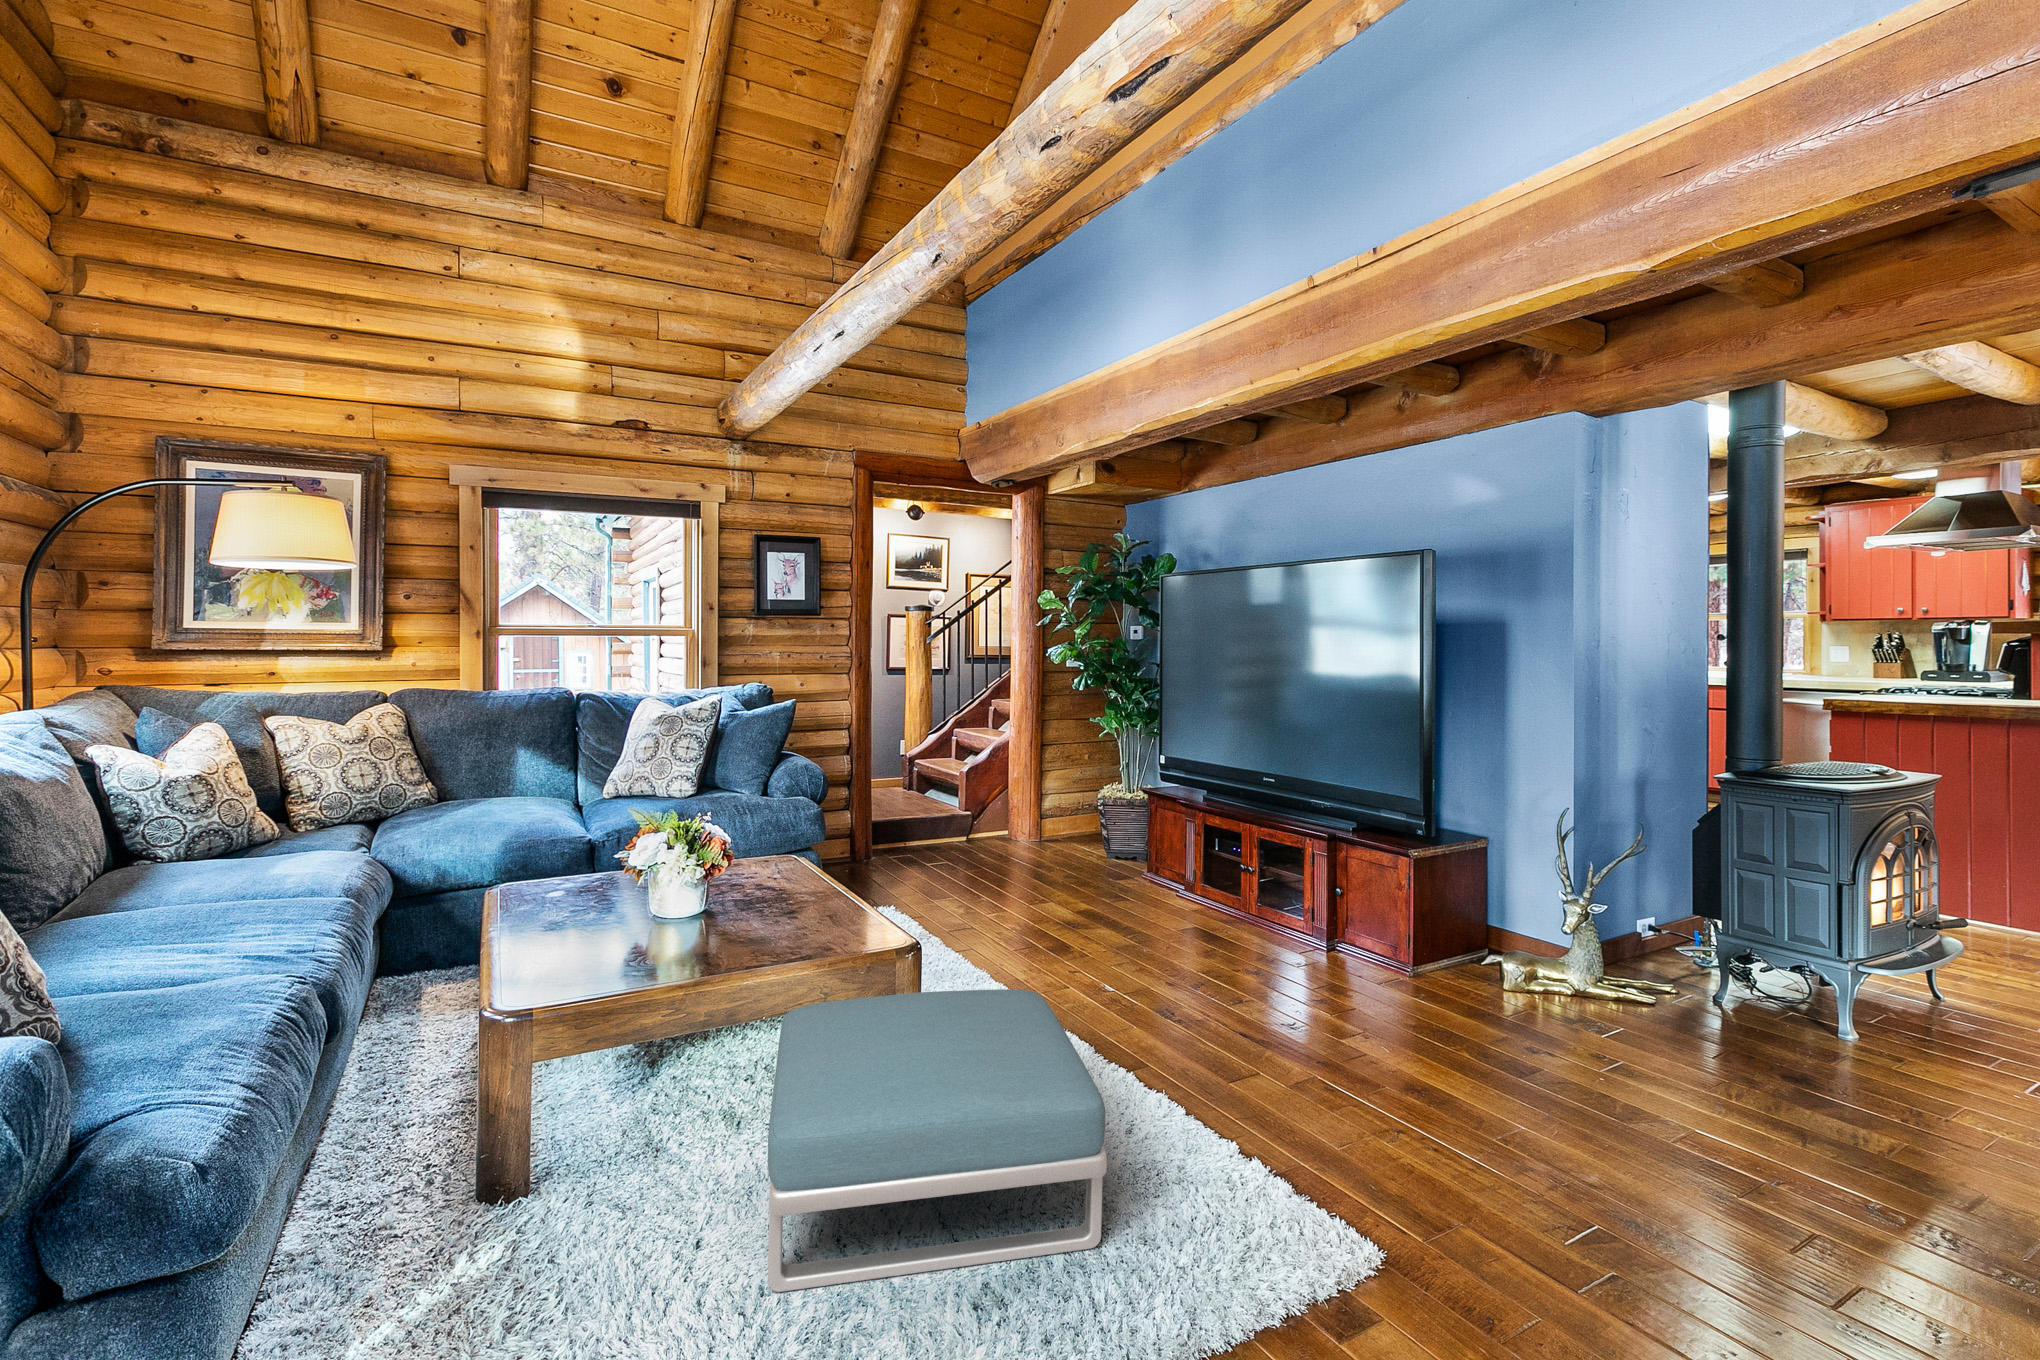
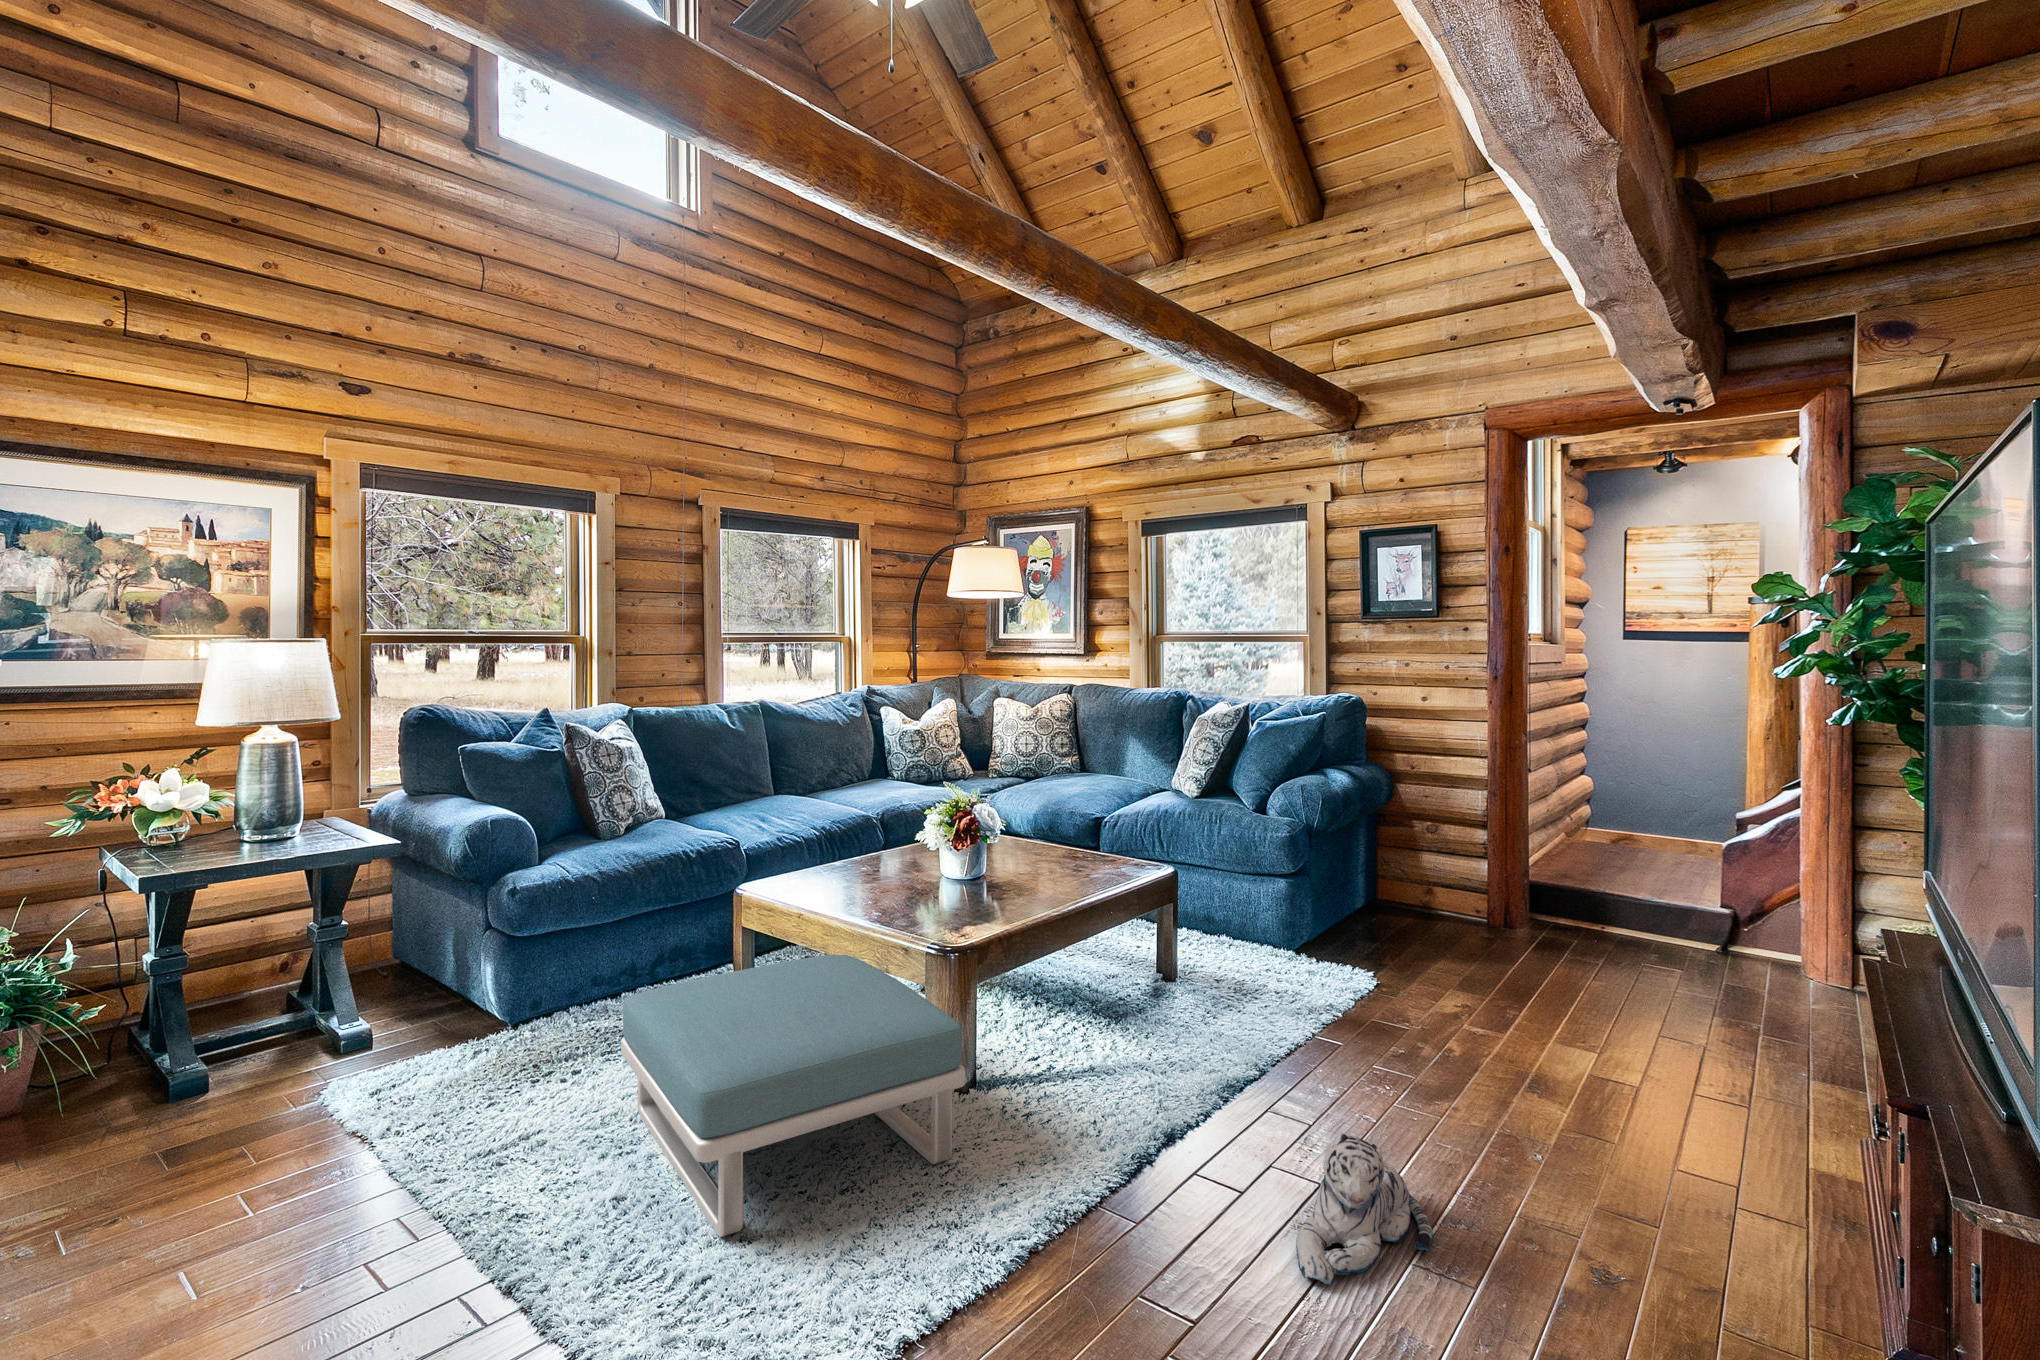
plush toy: none [1177,949,1262,1036] -> present [1296,1133,1433,1285]

